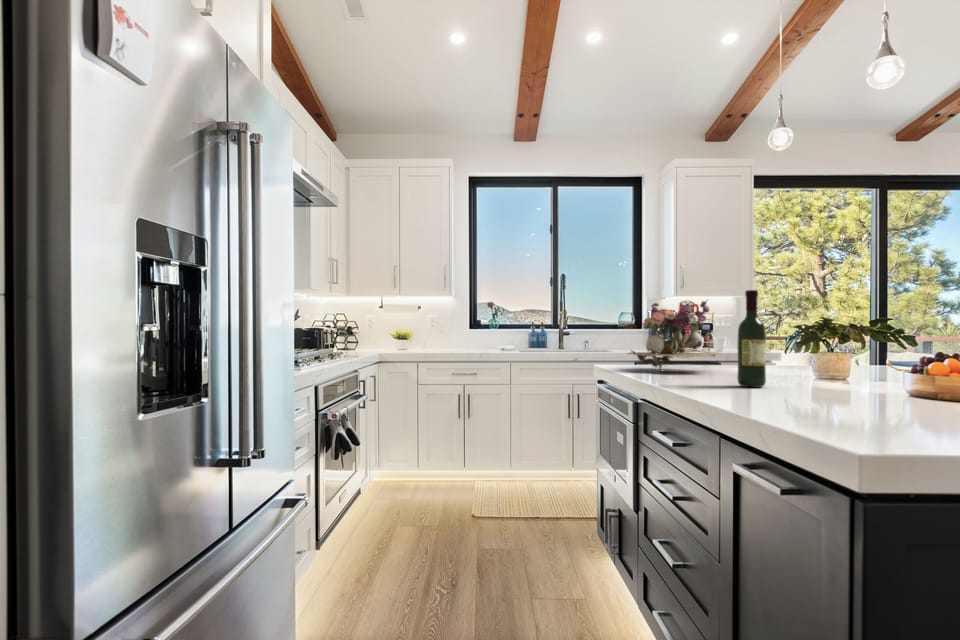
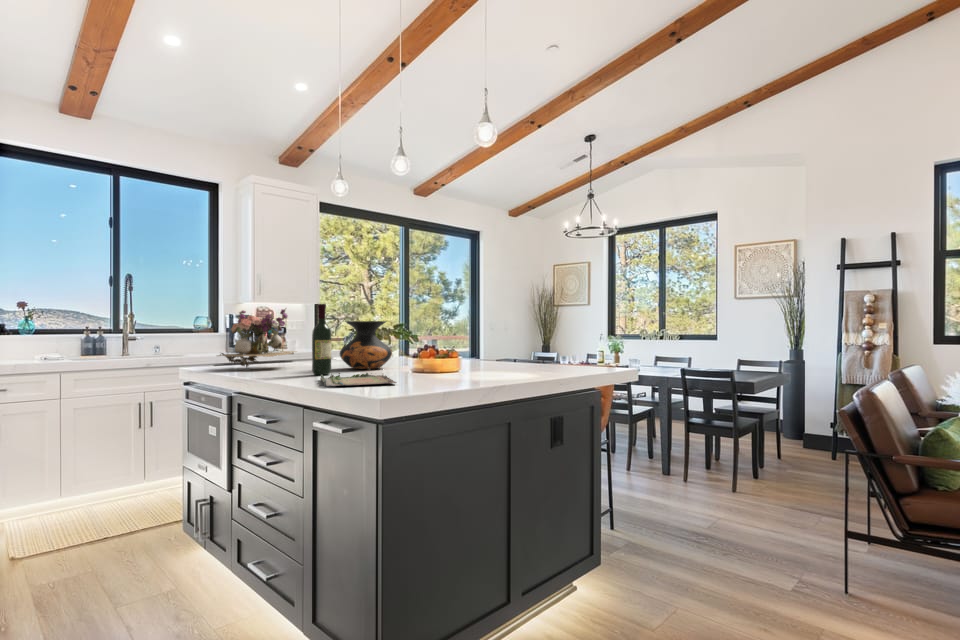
vase: none [779,314,865,383] -> present [340,321,392,369]
tray: none [747,383,887,416] -> present [320,369,397,387]

